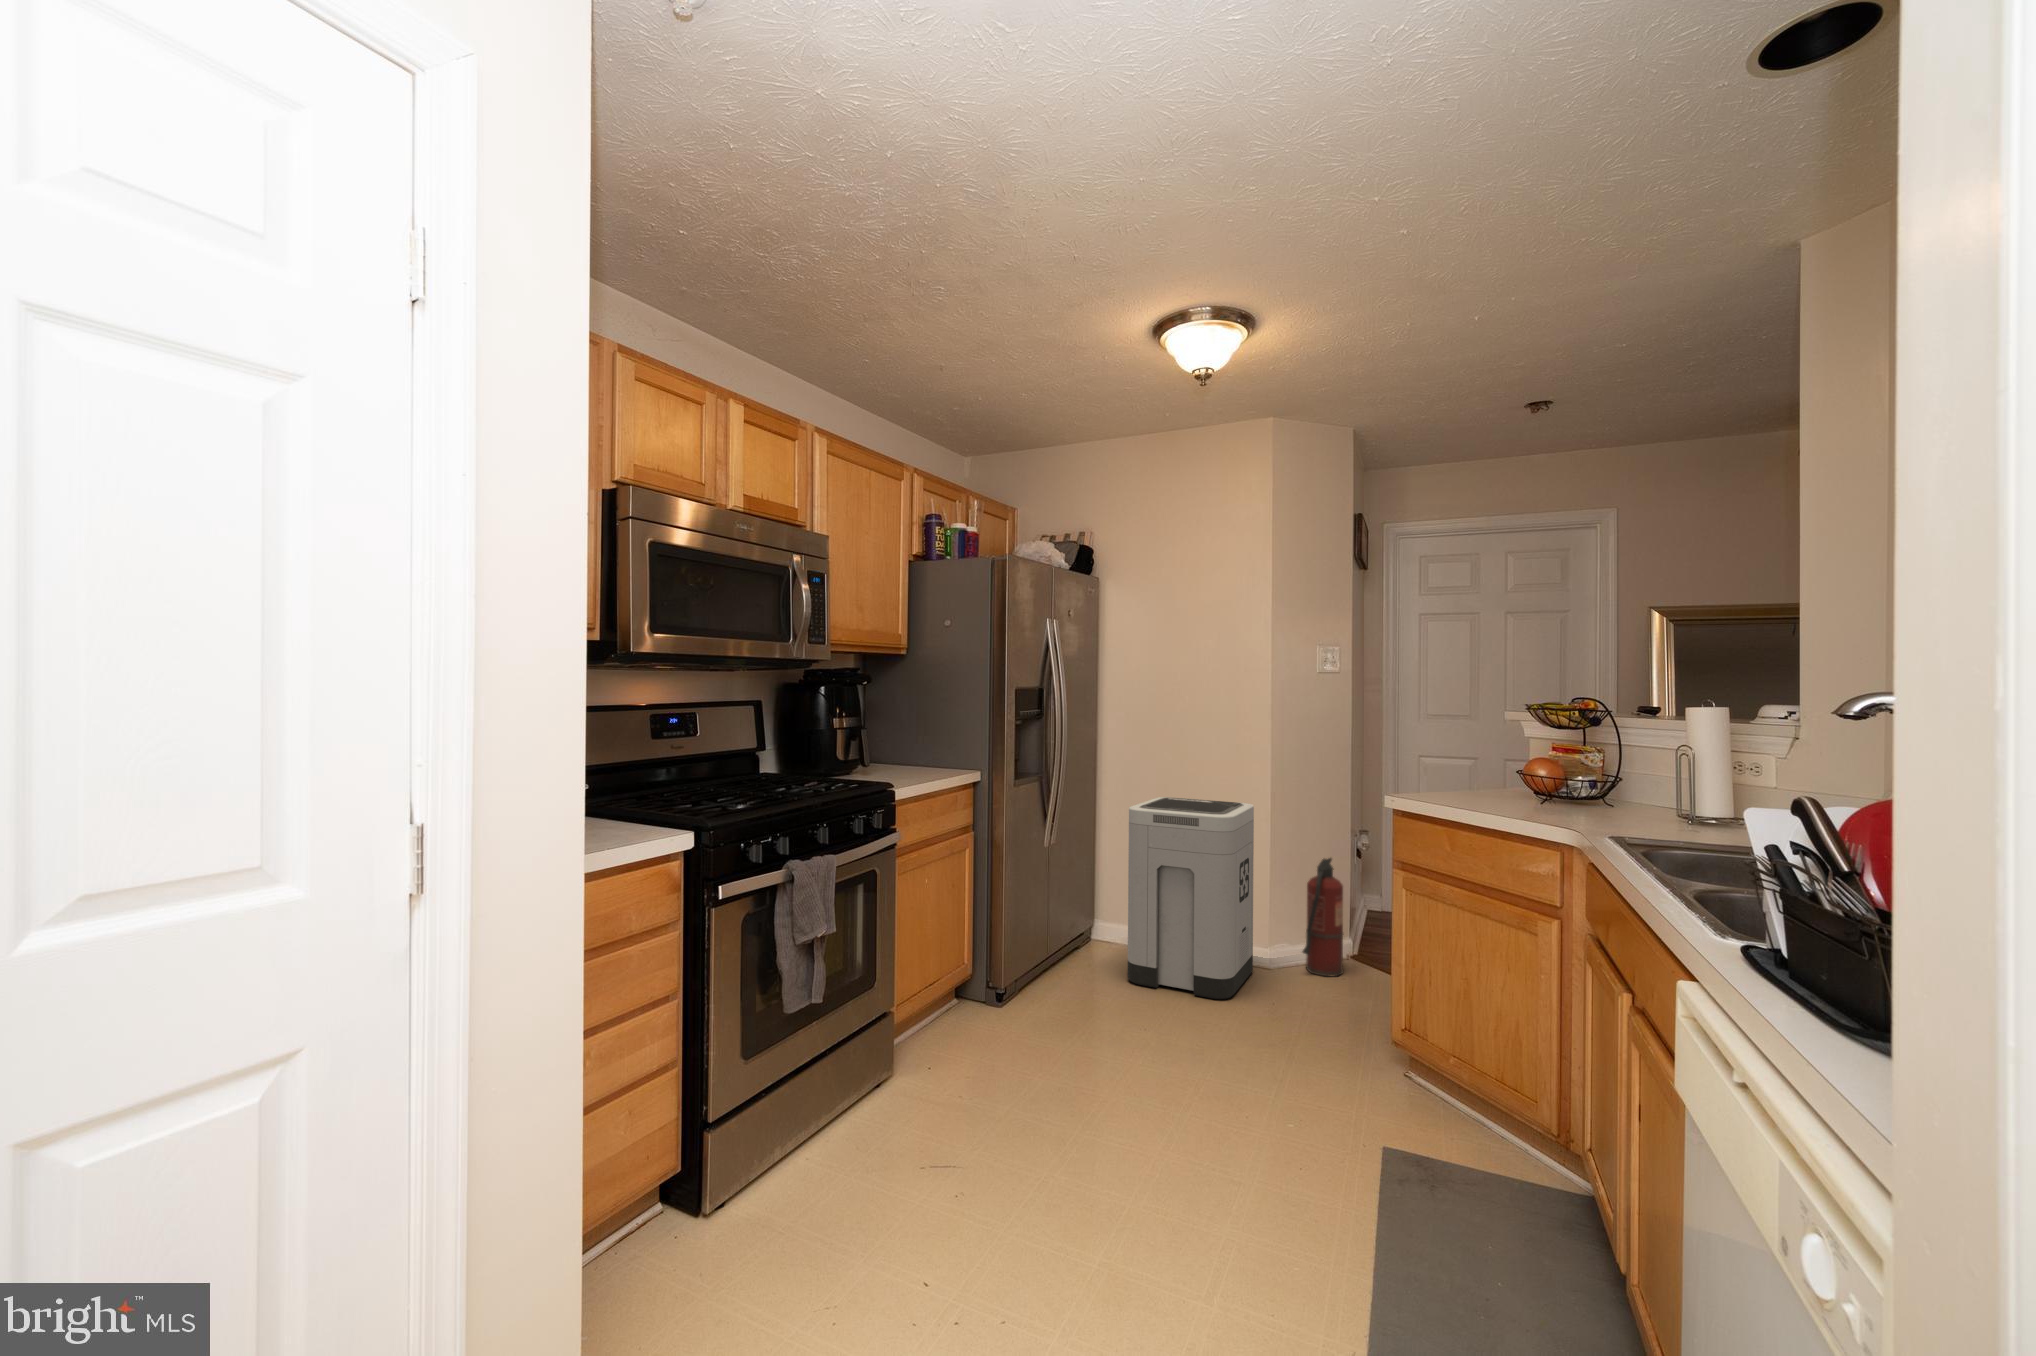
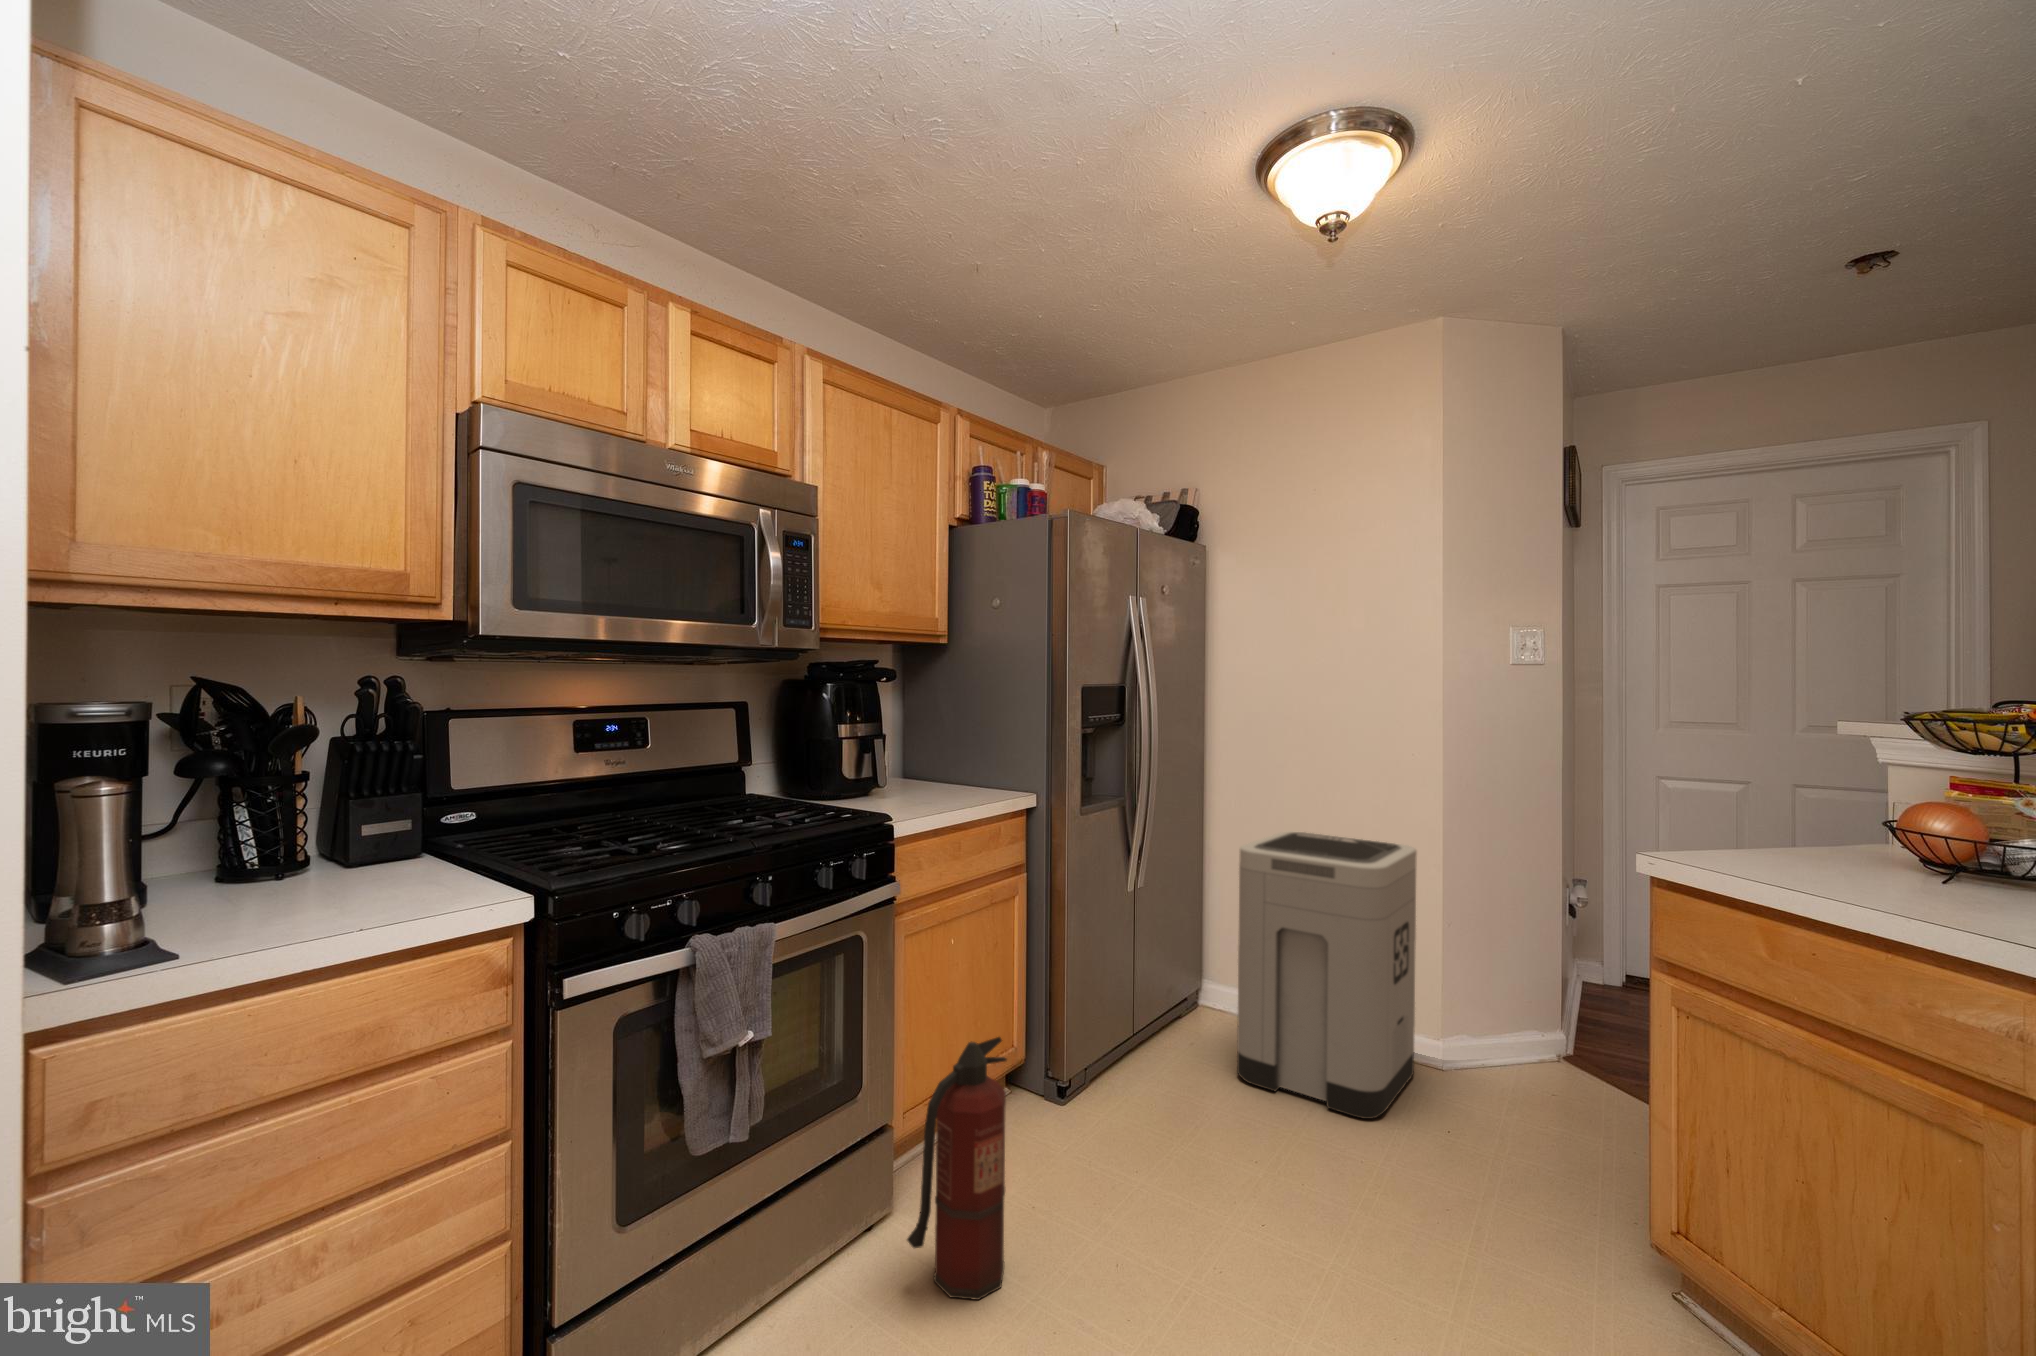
fire extinguisher: present [1303,858,1344,976] -> present [907,1037,1007,1300]

